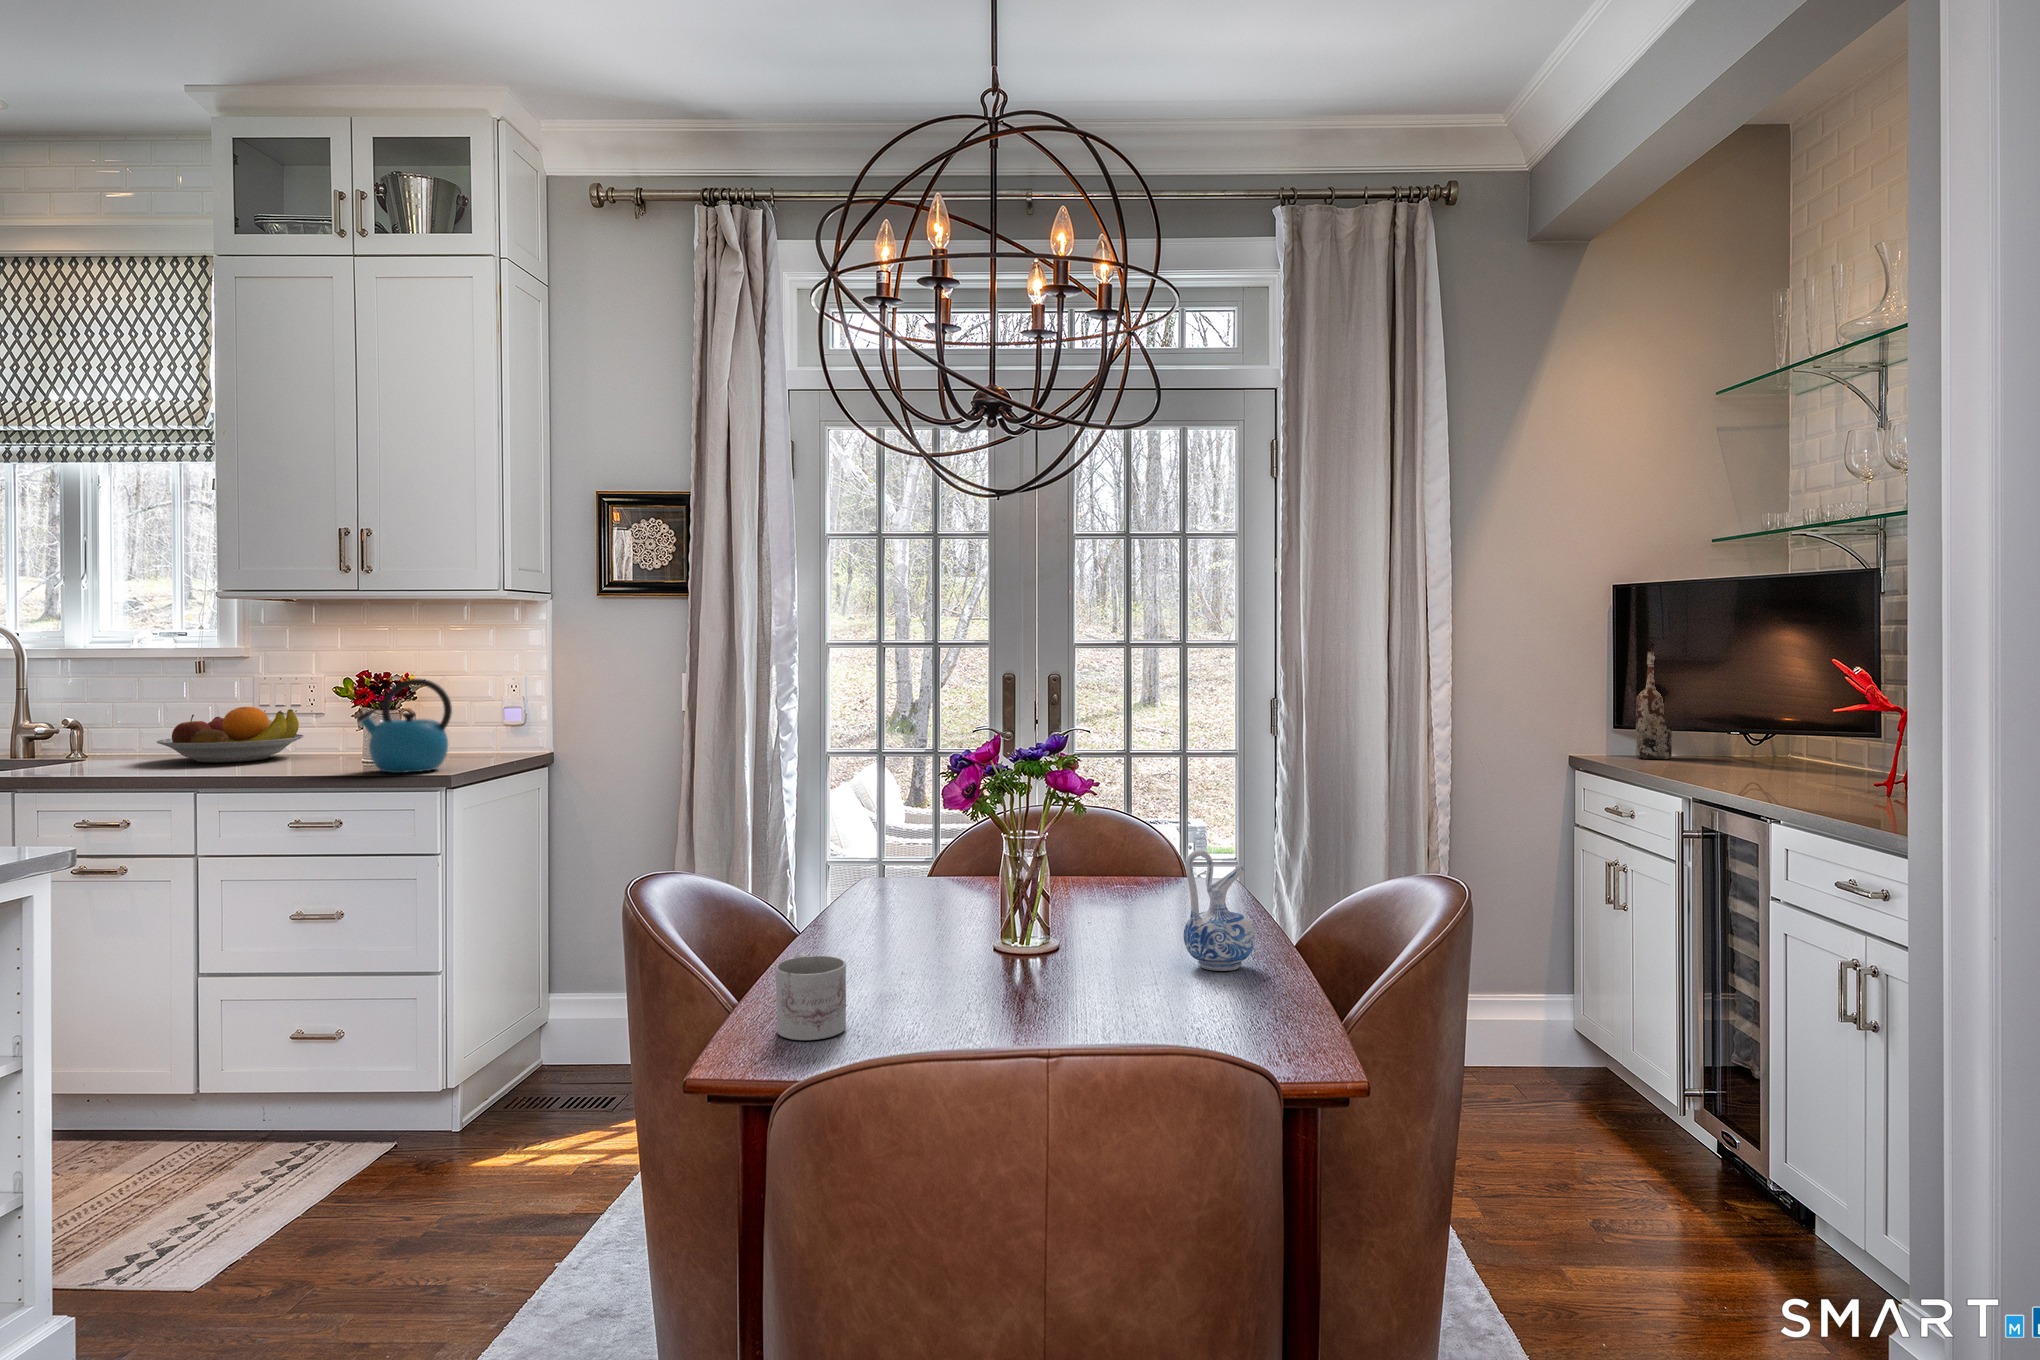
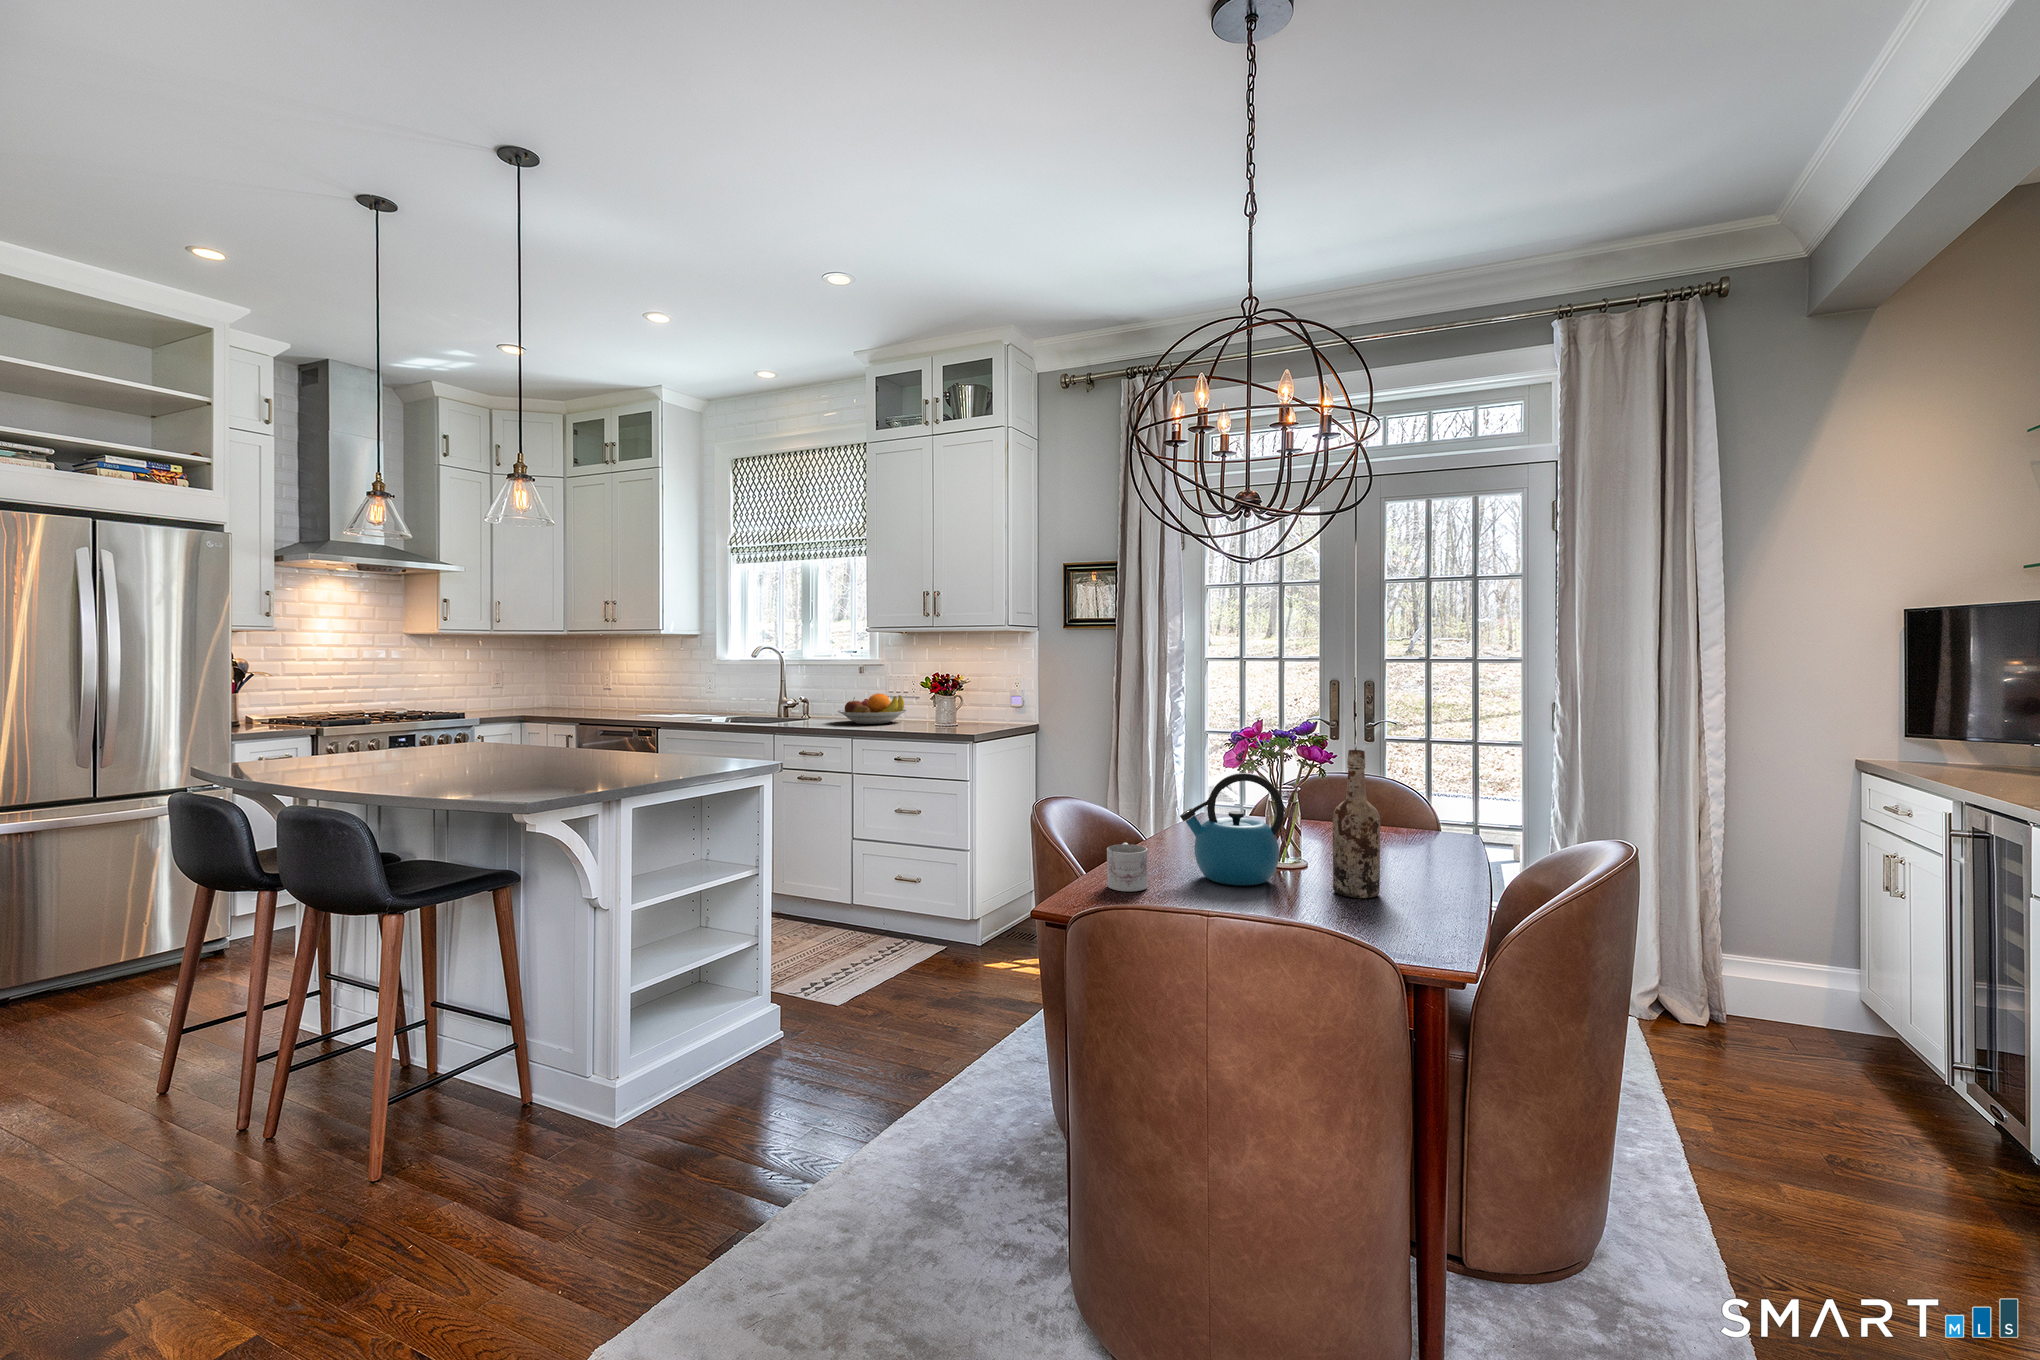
wine bottle: present [1636,651,1672,759] -> present [1333,750,1380,898]
kettle: present [357,679,452,773] -> present [1180,773,1284,886]
ceramic pitcher: present [1183,850,1255,971] -> none [1391,803,1444,888]

